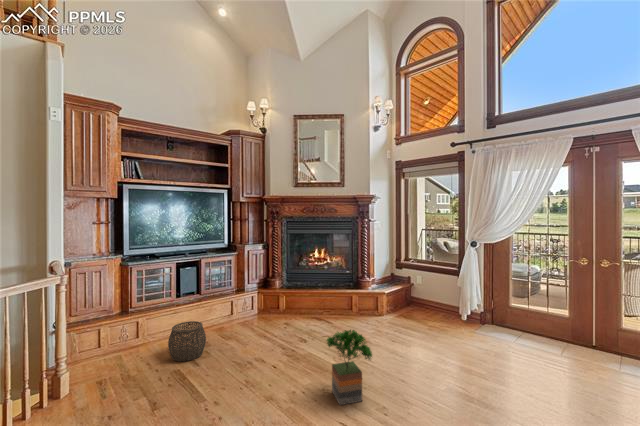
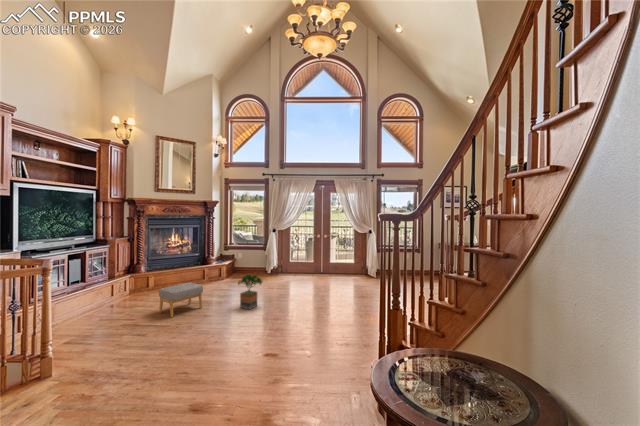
footstool: none [234,319,289,371] -> present [159,282,203,317]
woven basket: present [168,321,206,362] -> none [98,297,132,328]

